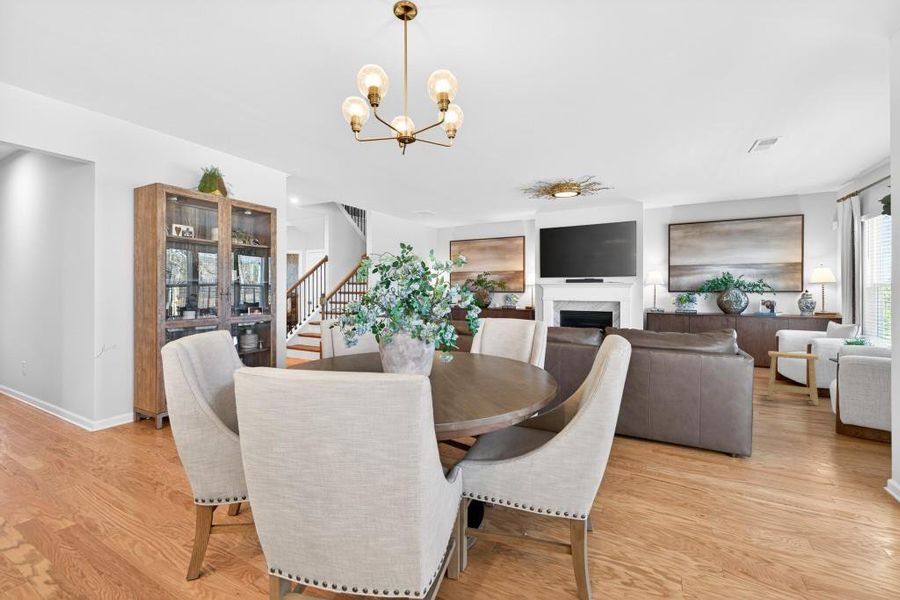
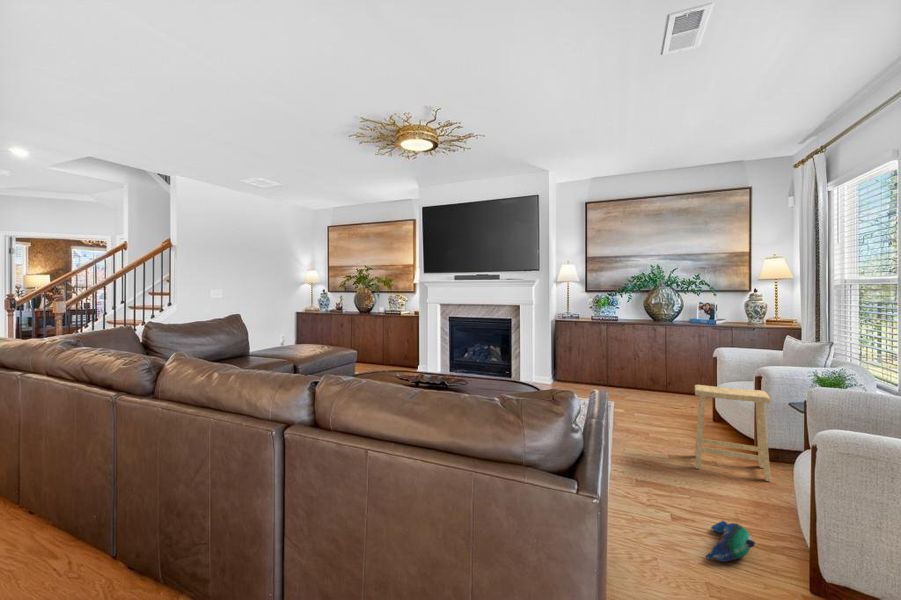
plush toy: none [784,414,810,429] -> present [706,521,755,562]

